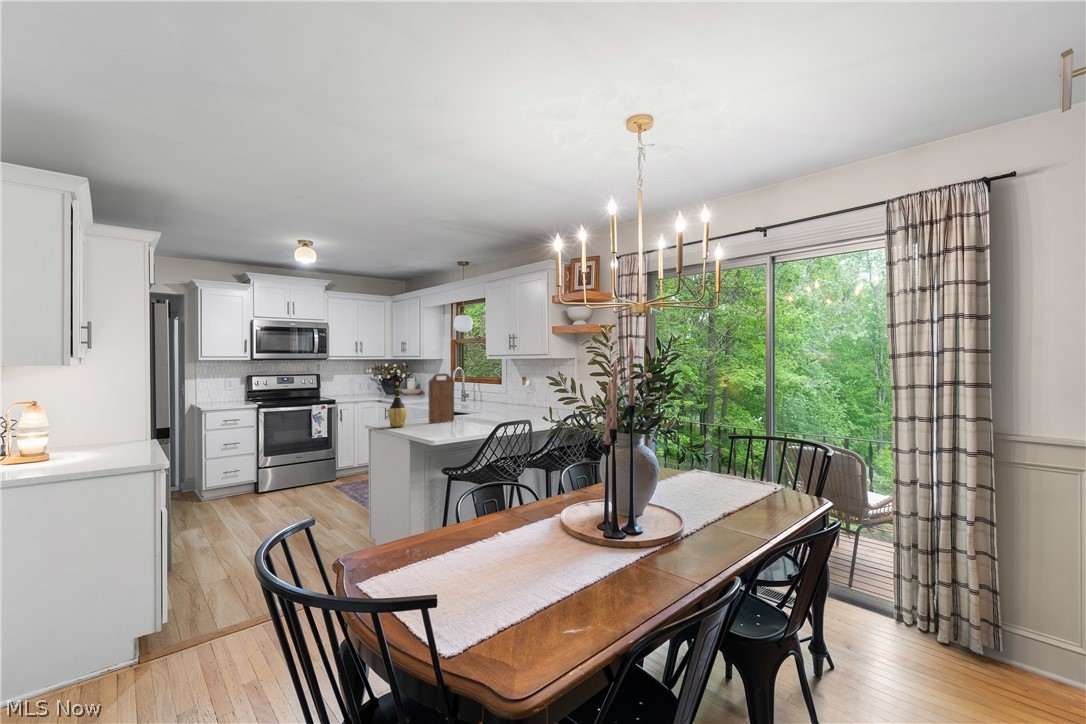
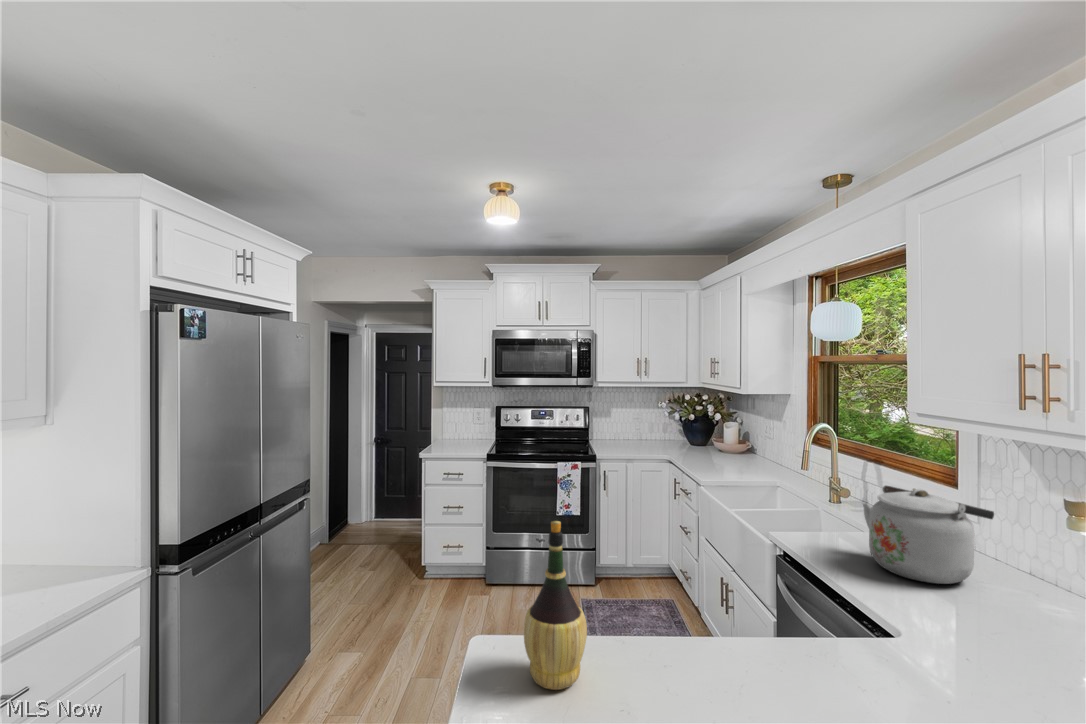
cutting board: present [429,373,454,423] -> none [681,491,783,669]
kettle: none [474,382,509,411] -> present [863,485,994,584]

